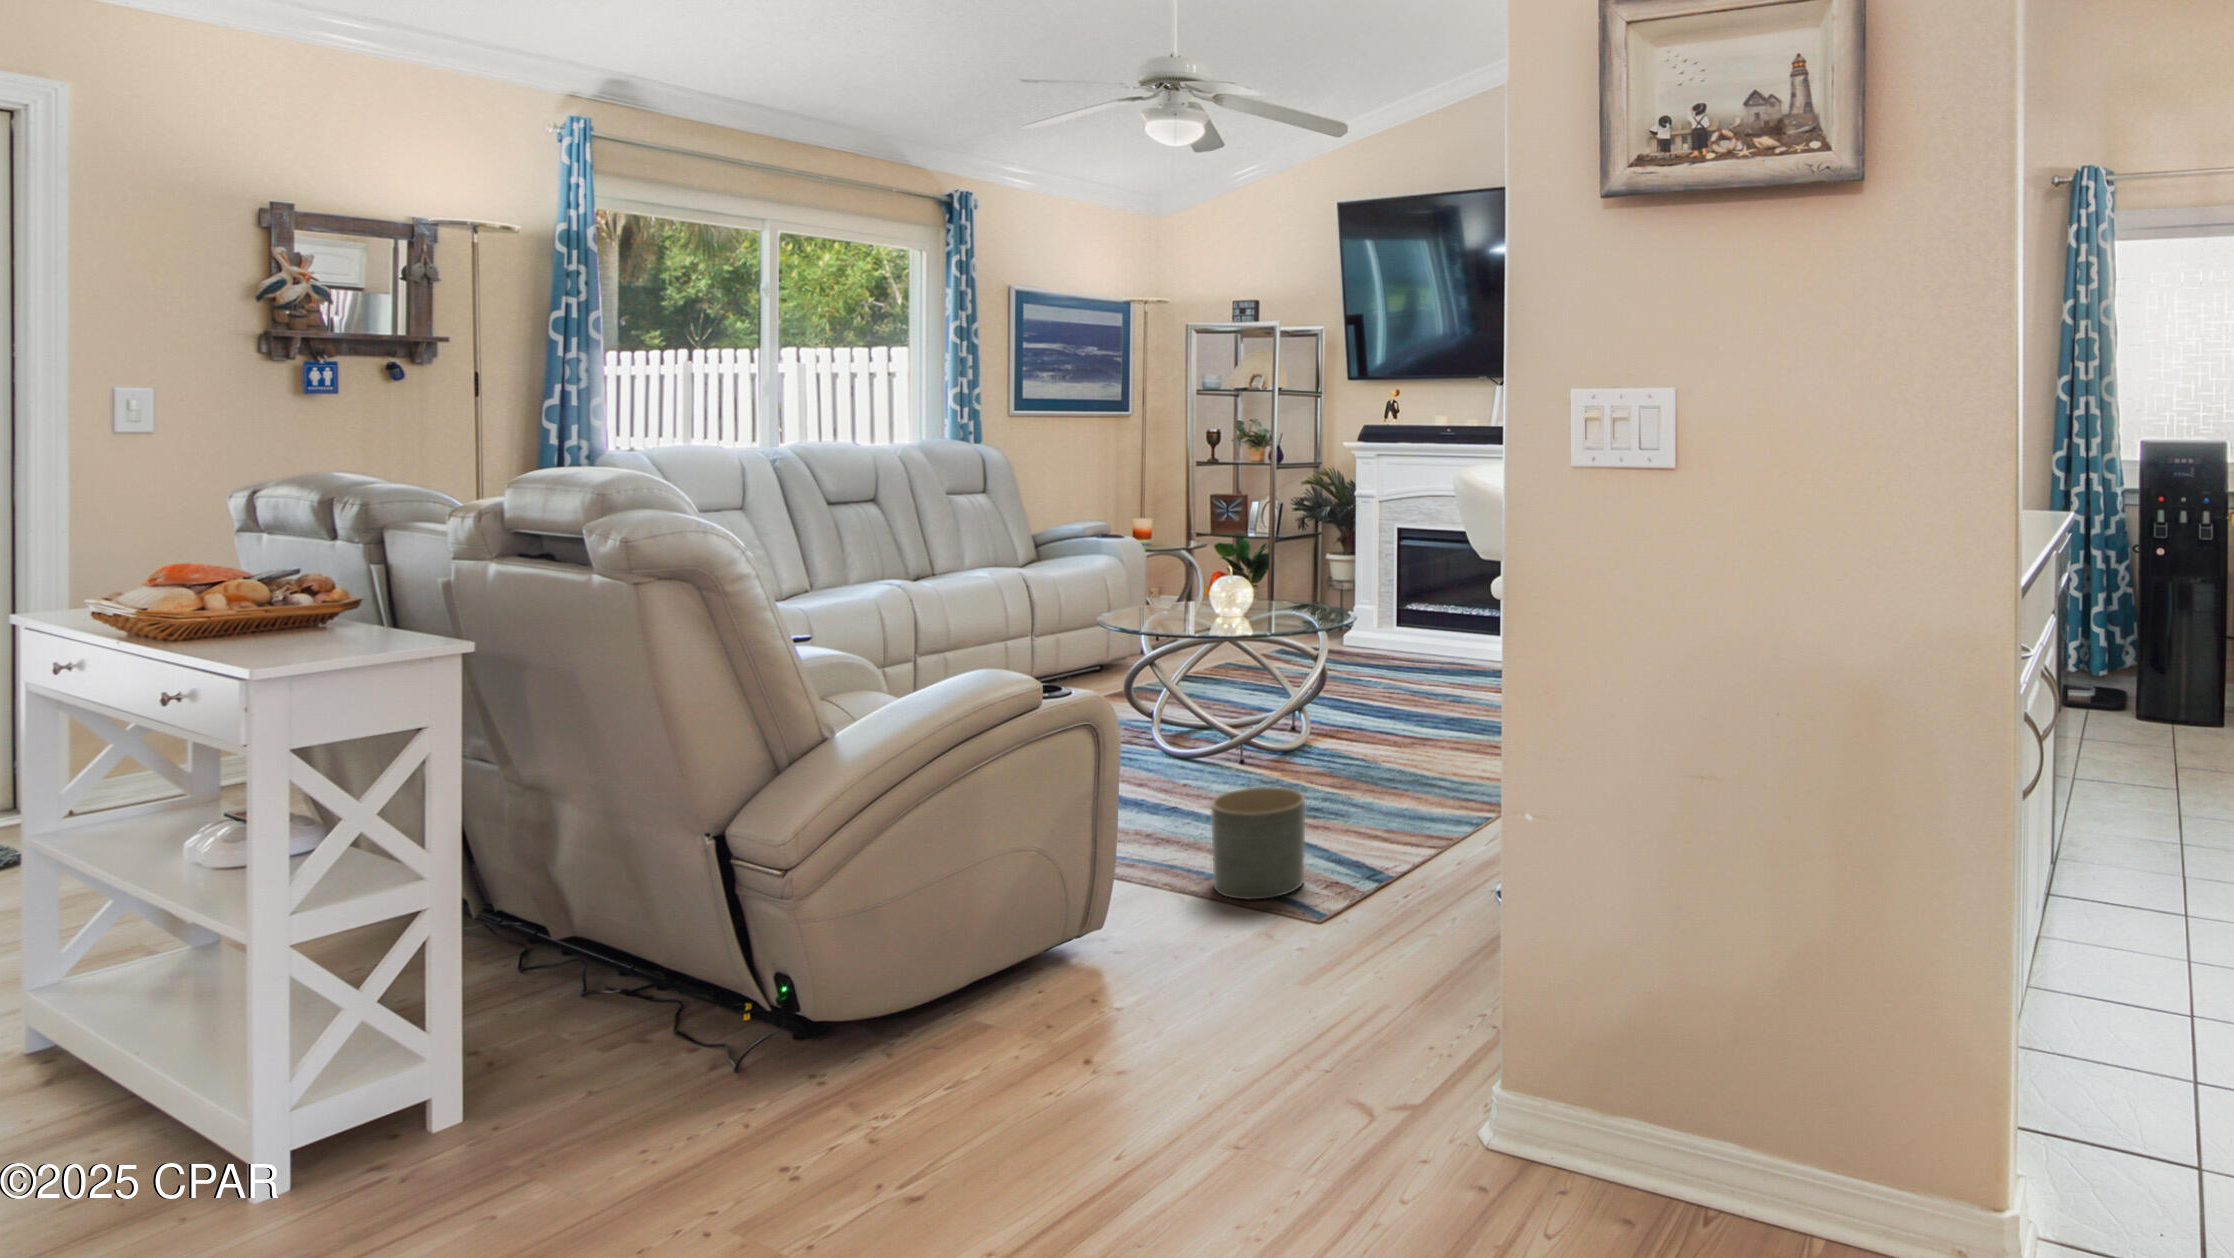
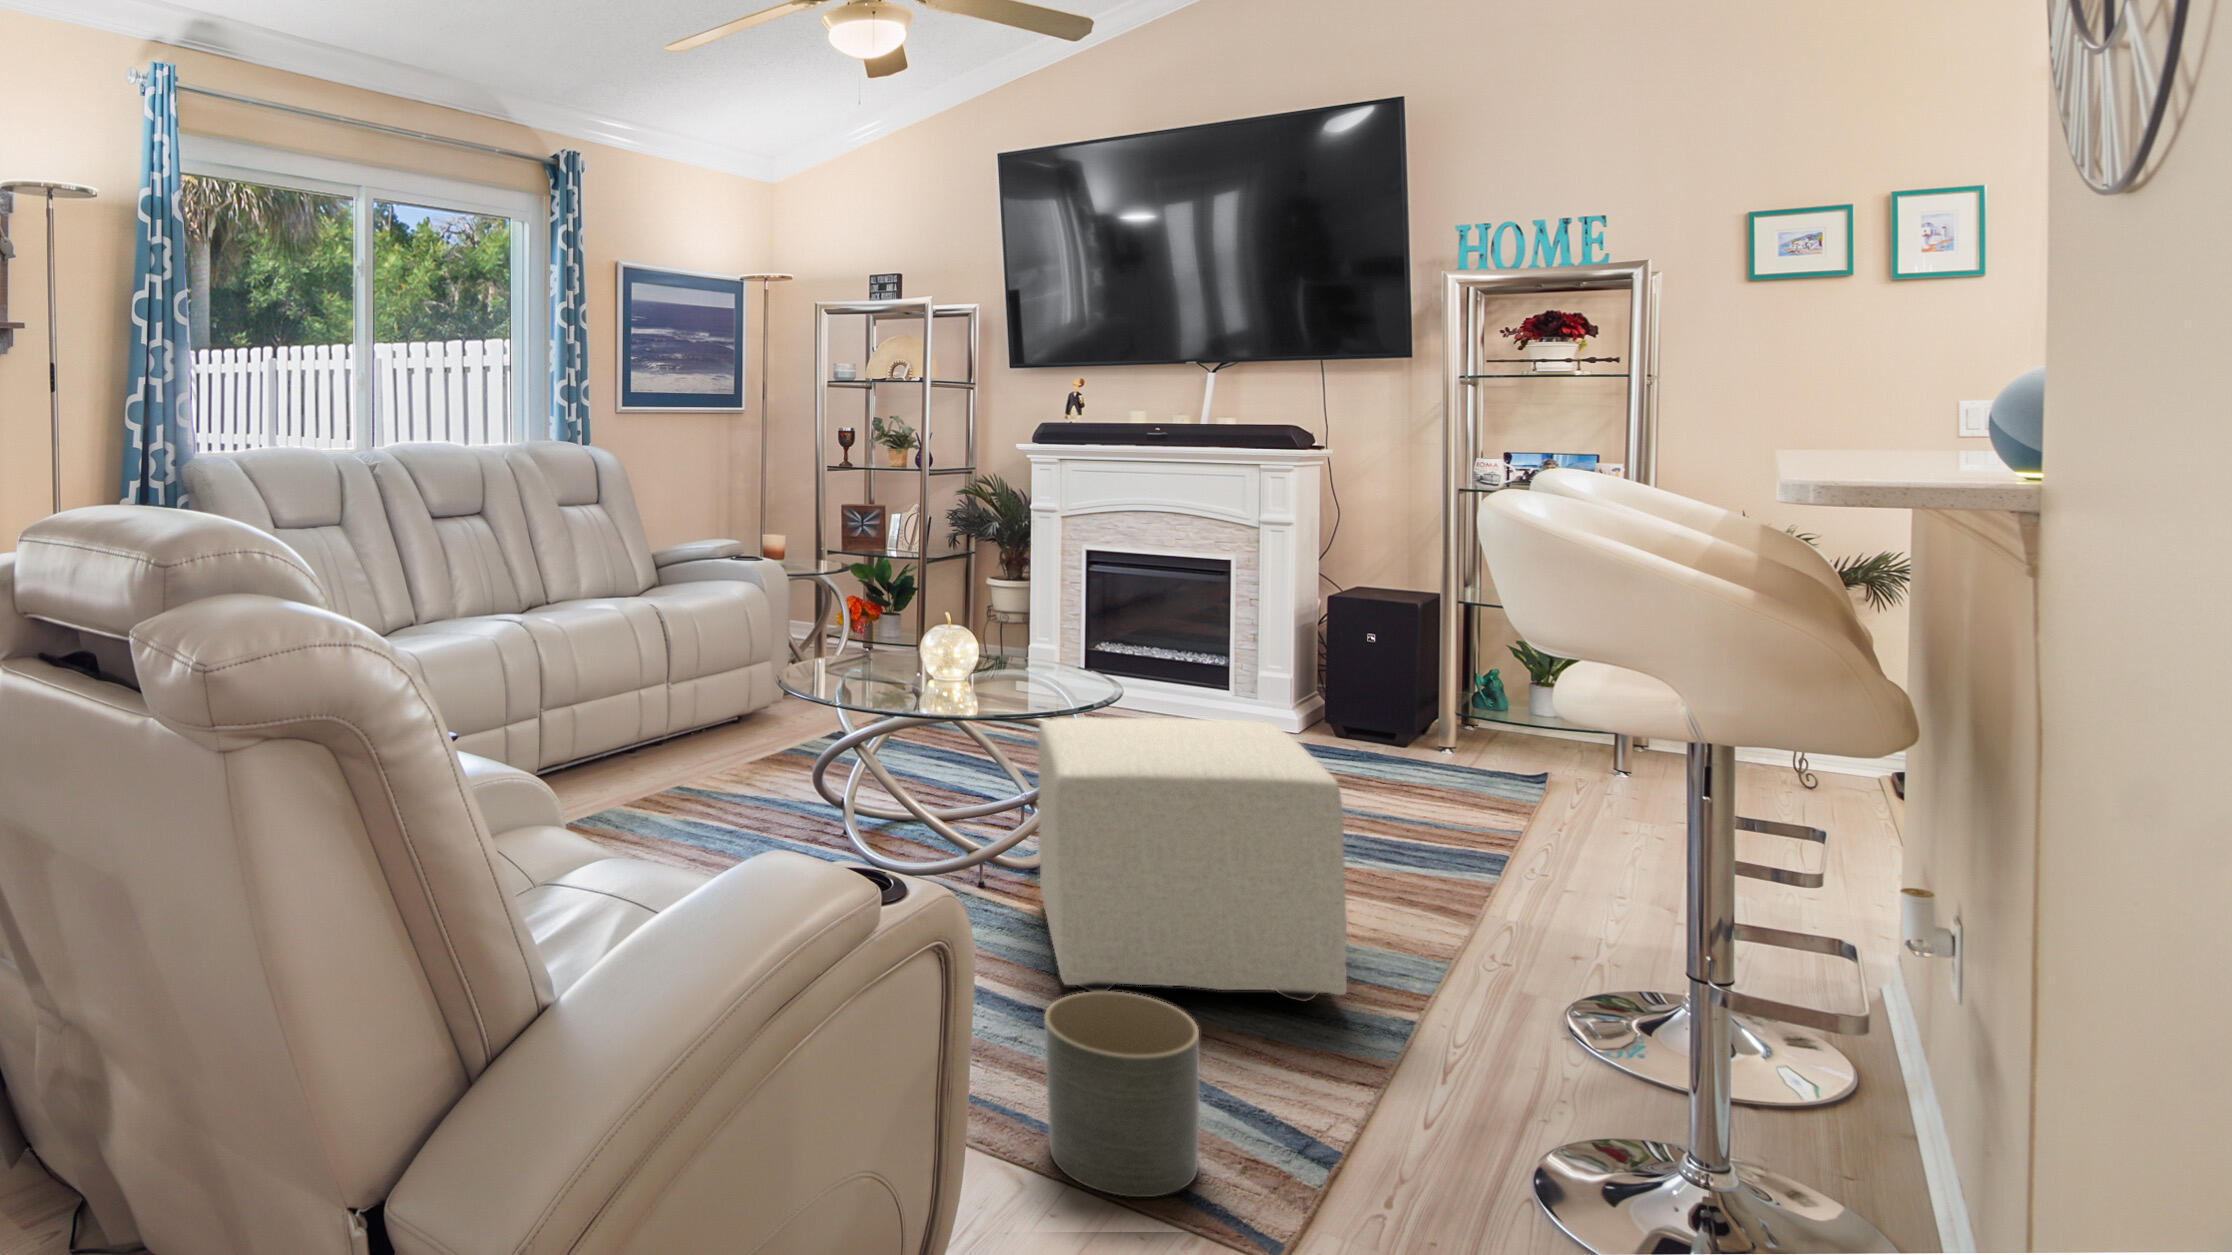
ottoman: none [1262,633,1448,810] -> present [1038,717,1347,1002]

